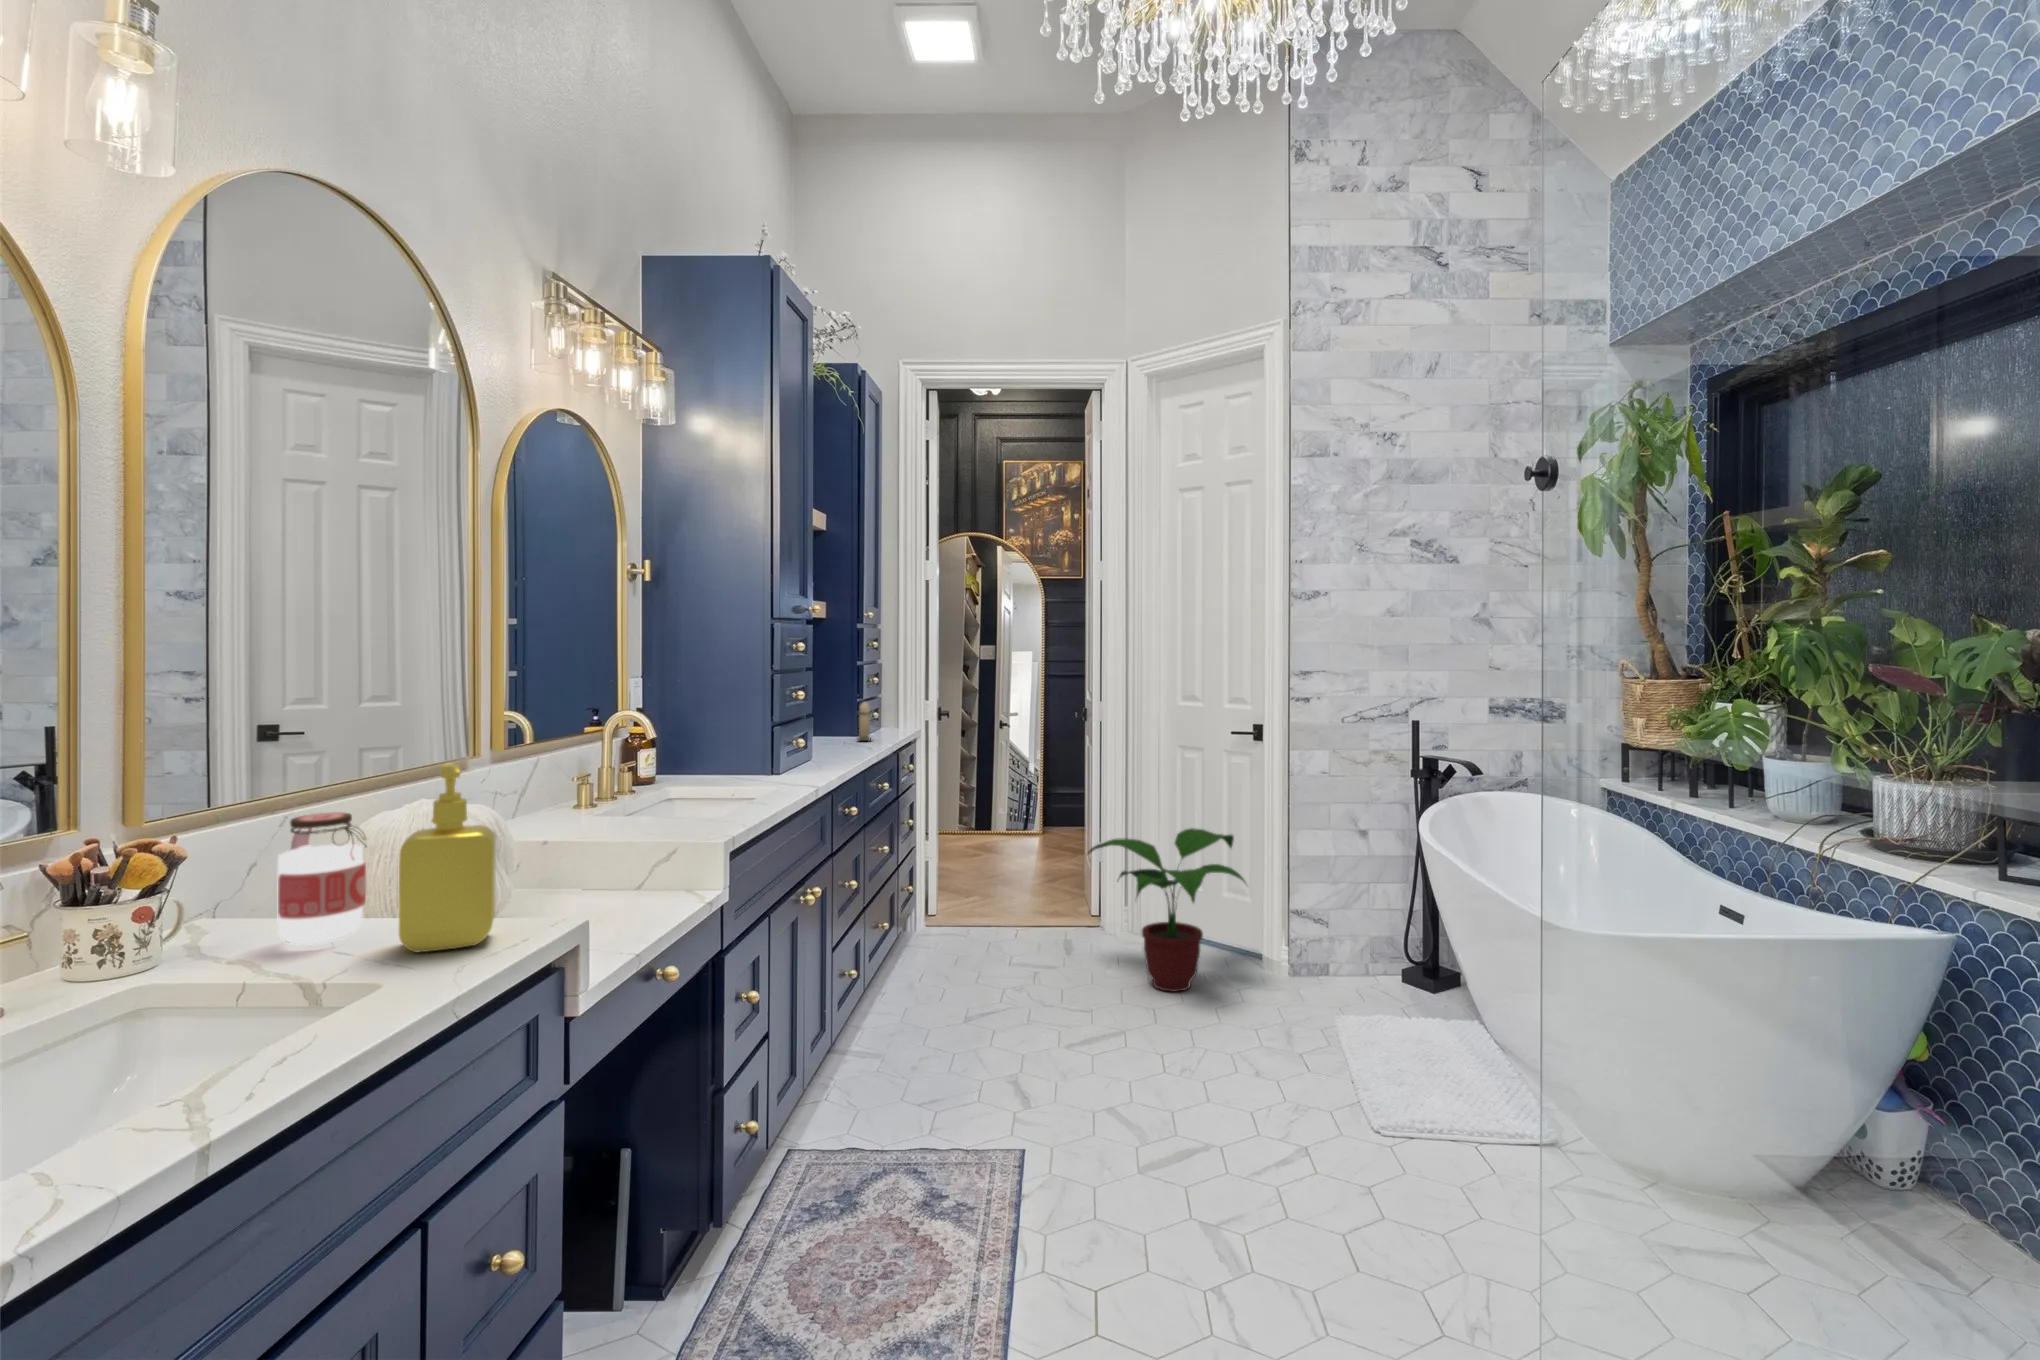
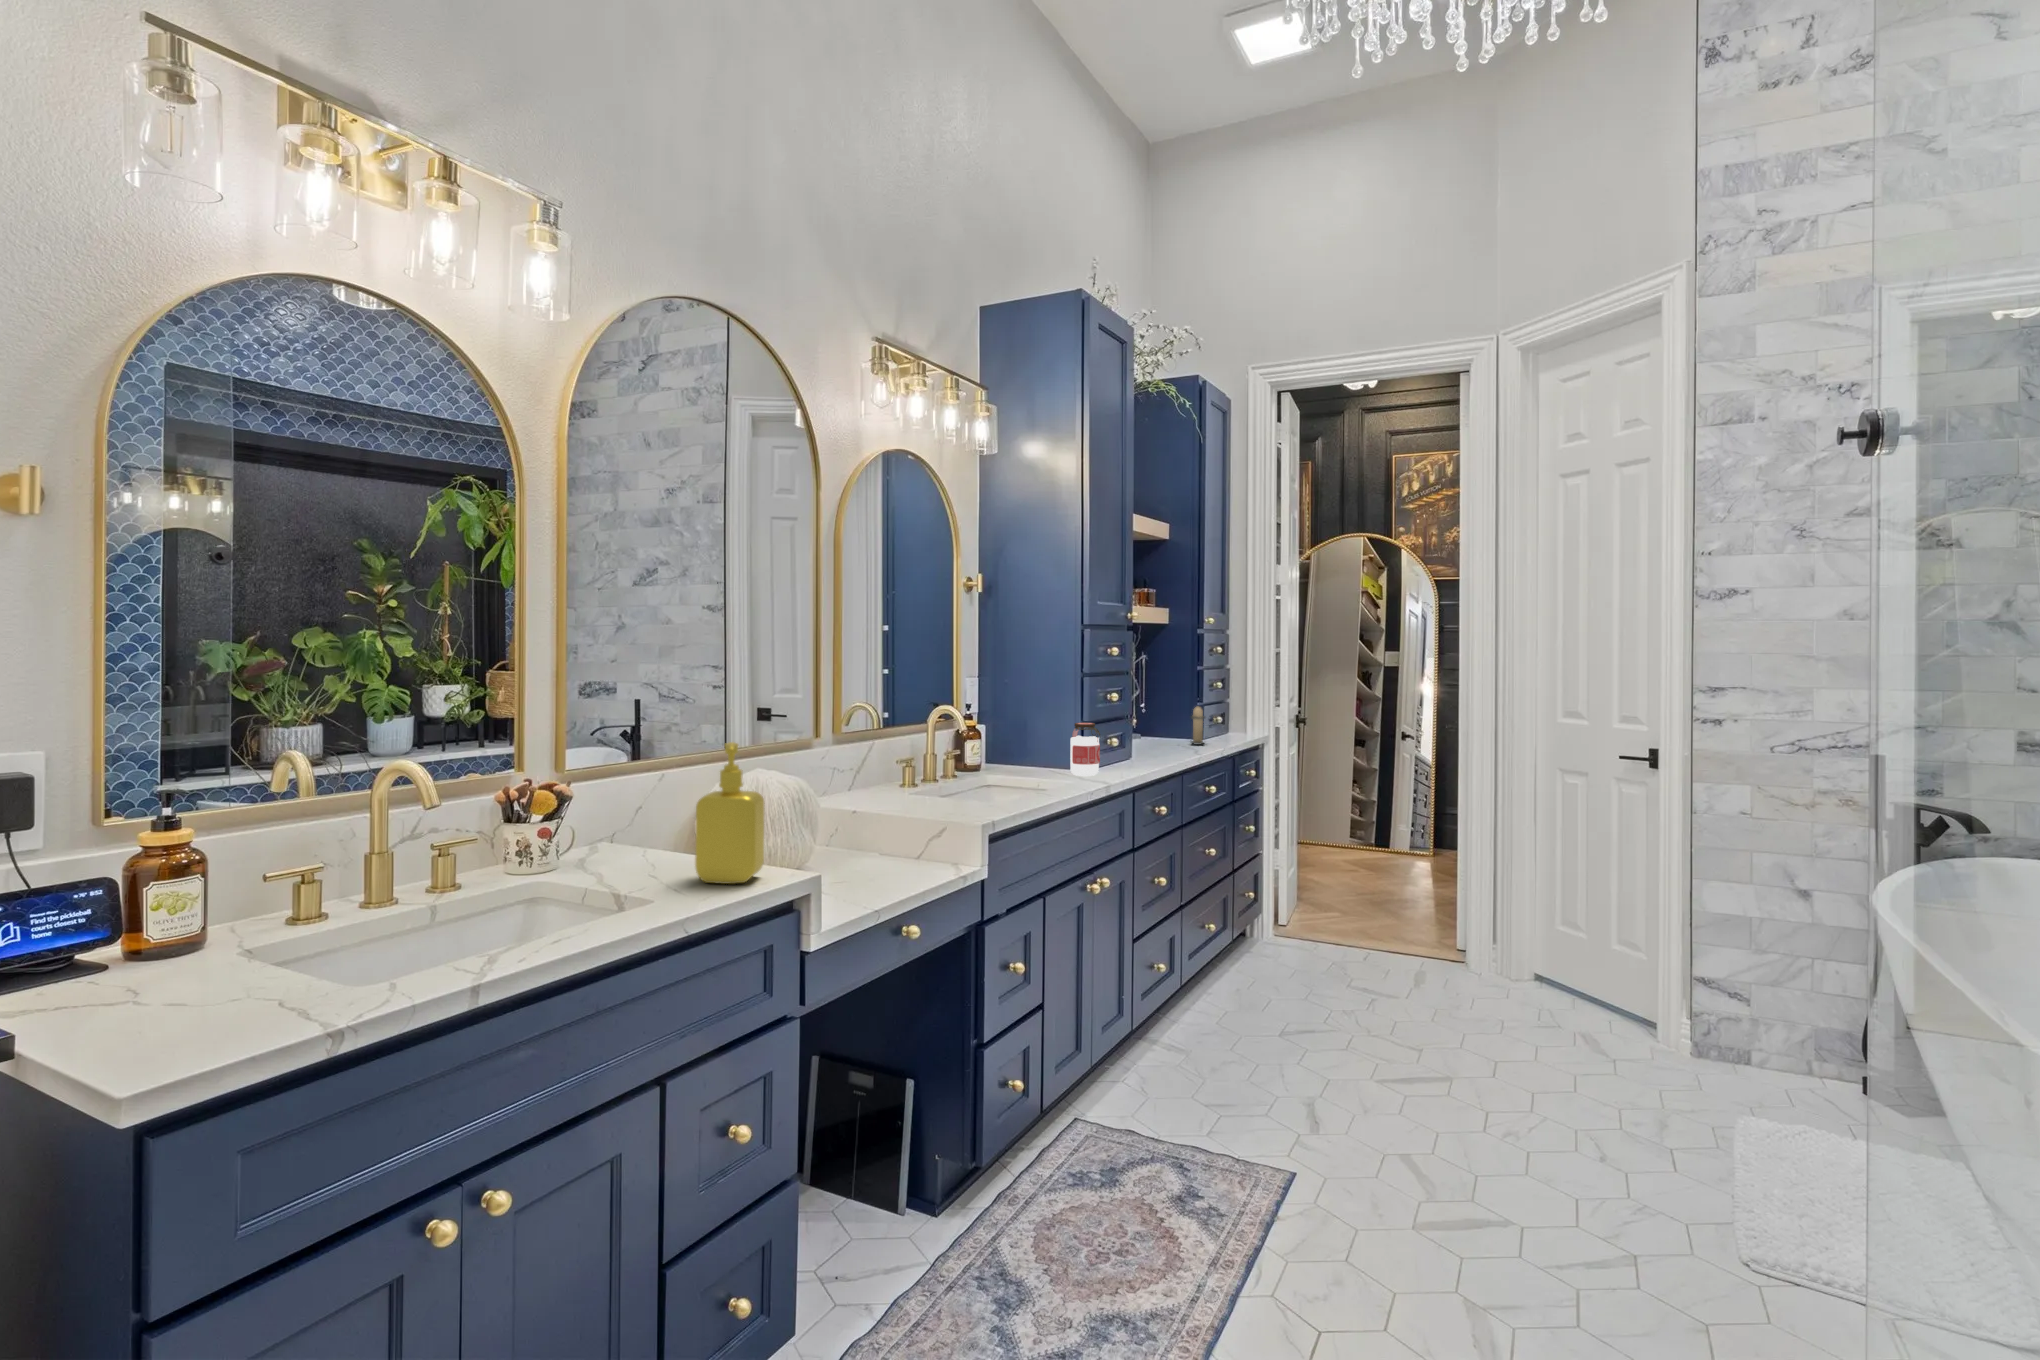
jar: present [278,813,366,945] -> present [1070,723,1101,776]
potted plant: present [1088,828,1245,992] -> none [1430,866,1629,1051]

